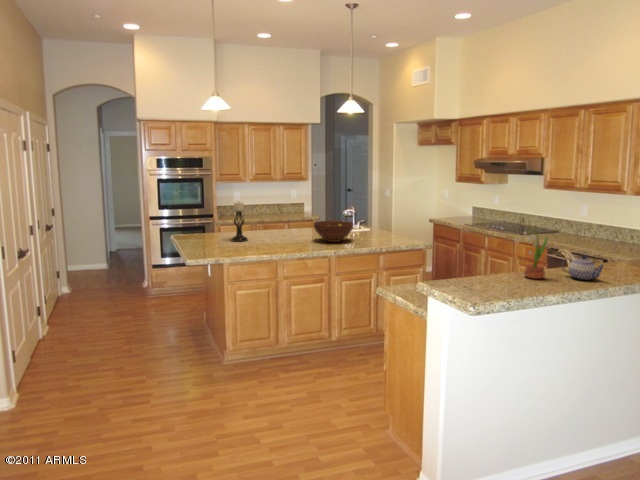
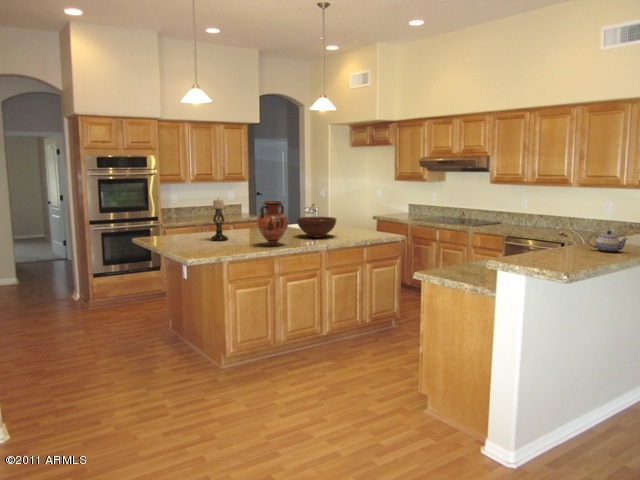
vase: none [264,205,294,250] -> present [257,201,288,246]
potted flower: present [524,230,548,279] -> none [562,208,583,253]

